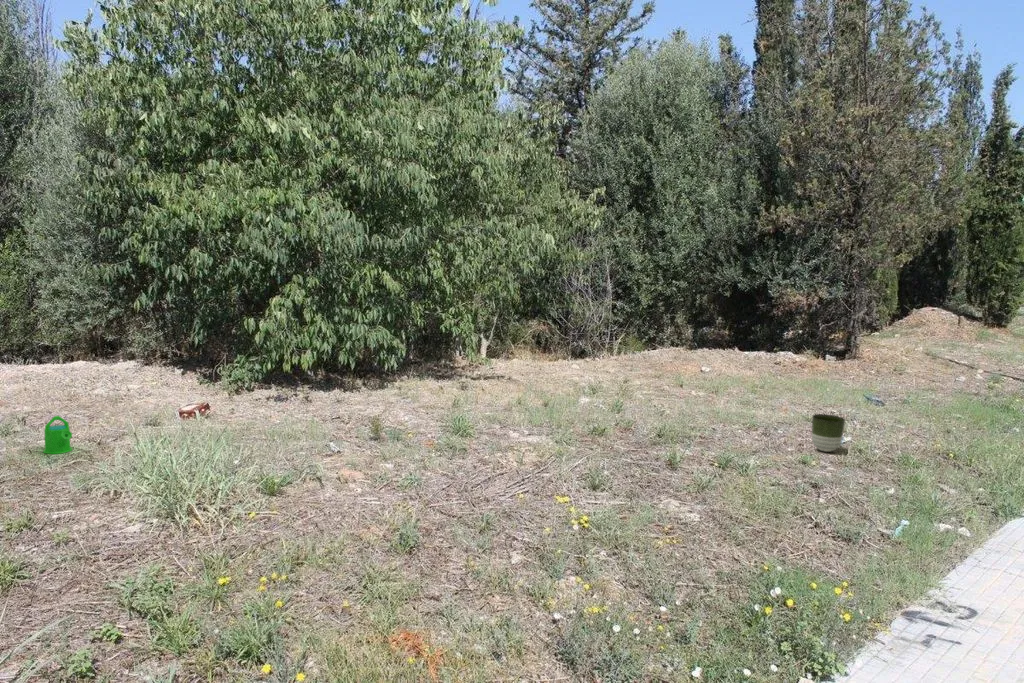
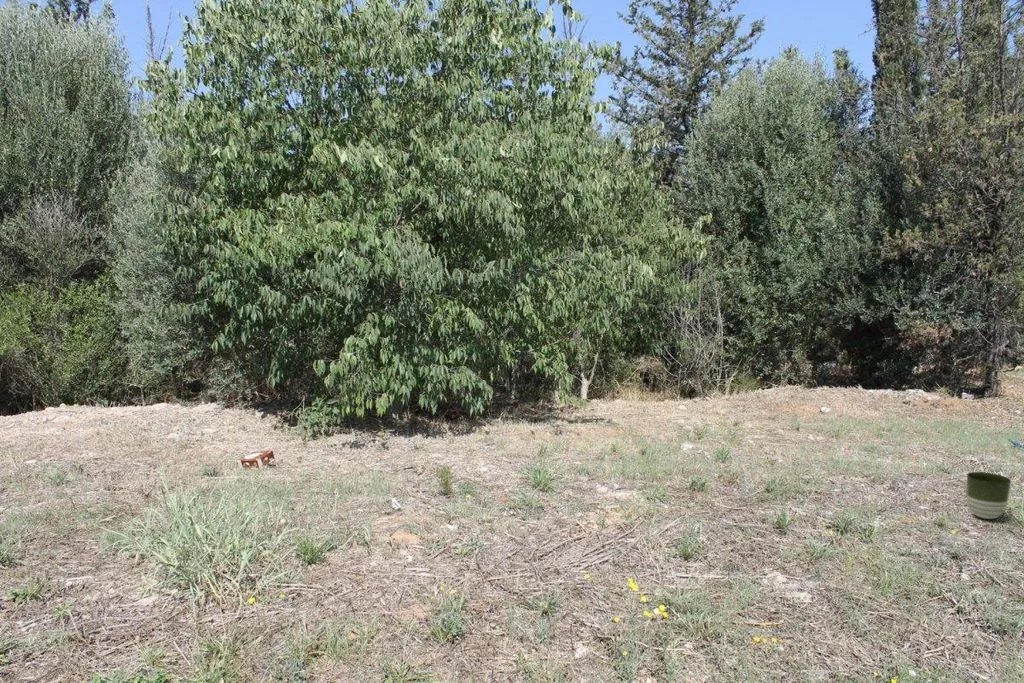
watering can: present [43,416,72,454] -> none [90,468,122,510]

